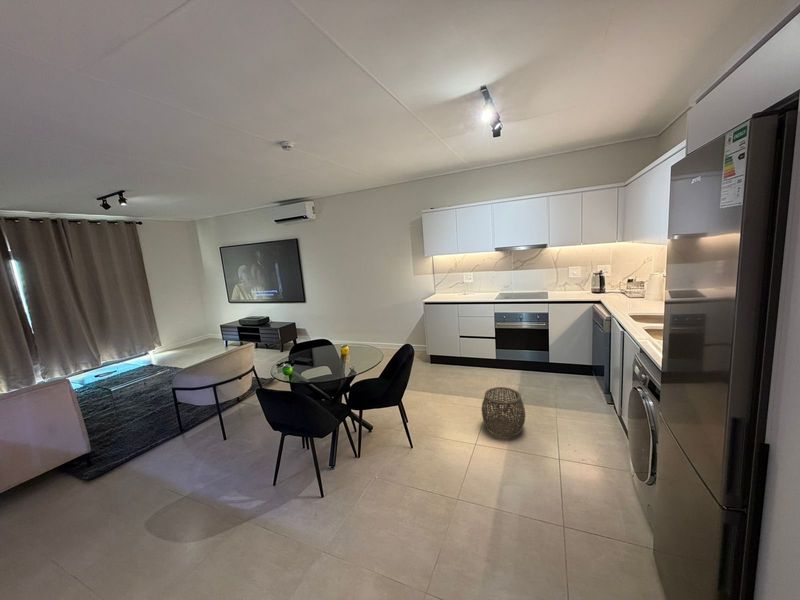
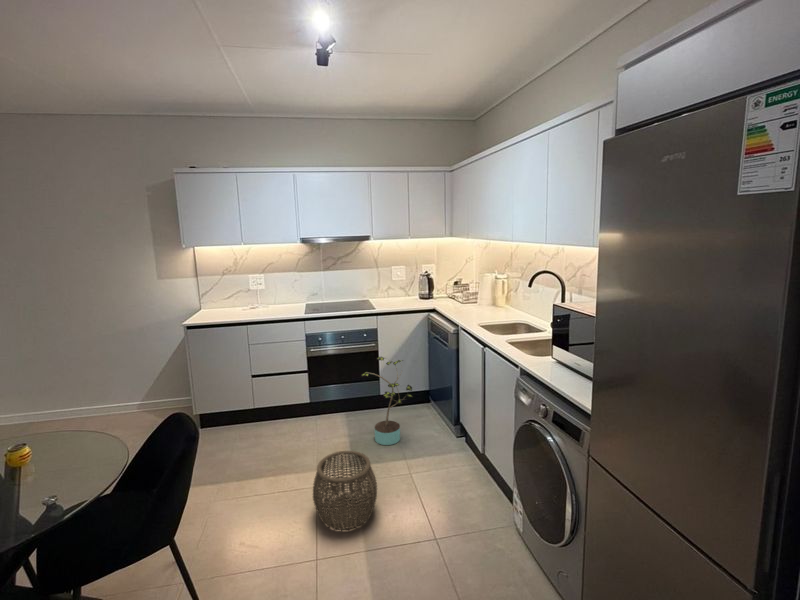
potted plant: none [528,332,569,397] -> present [361,357,412,445]

